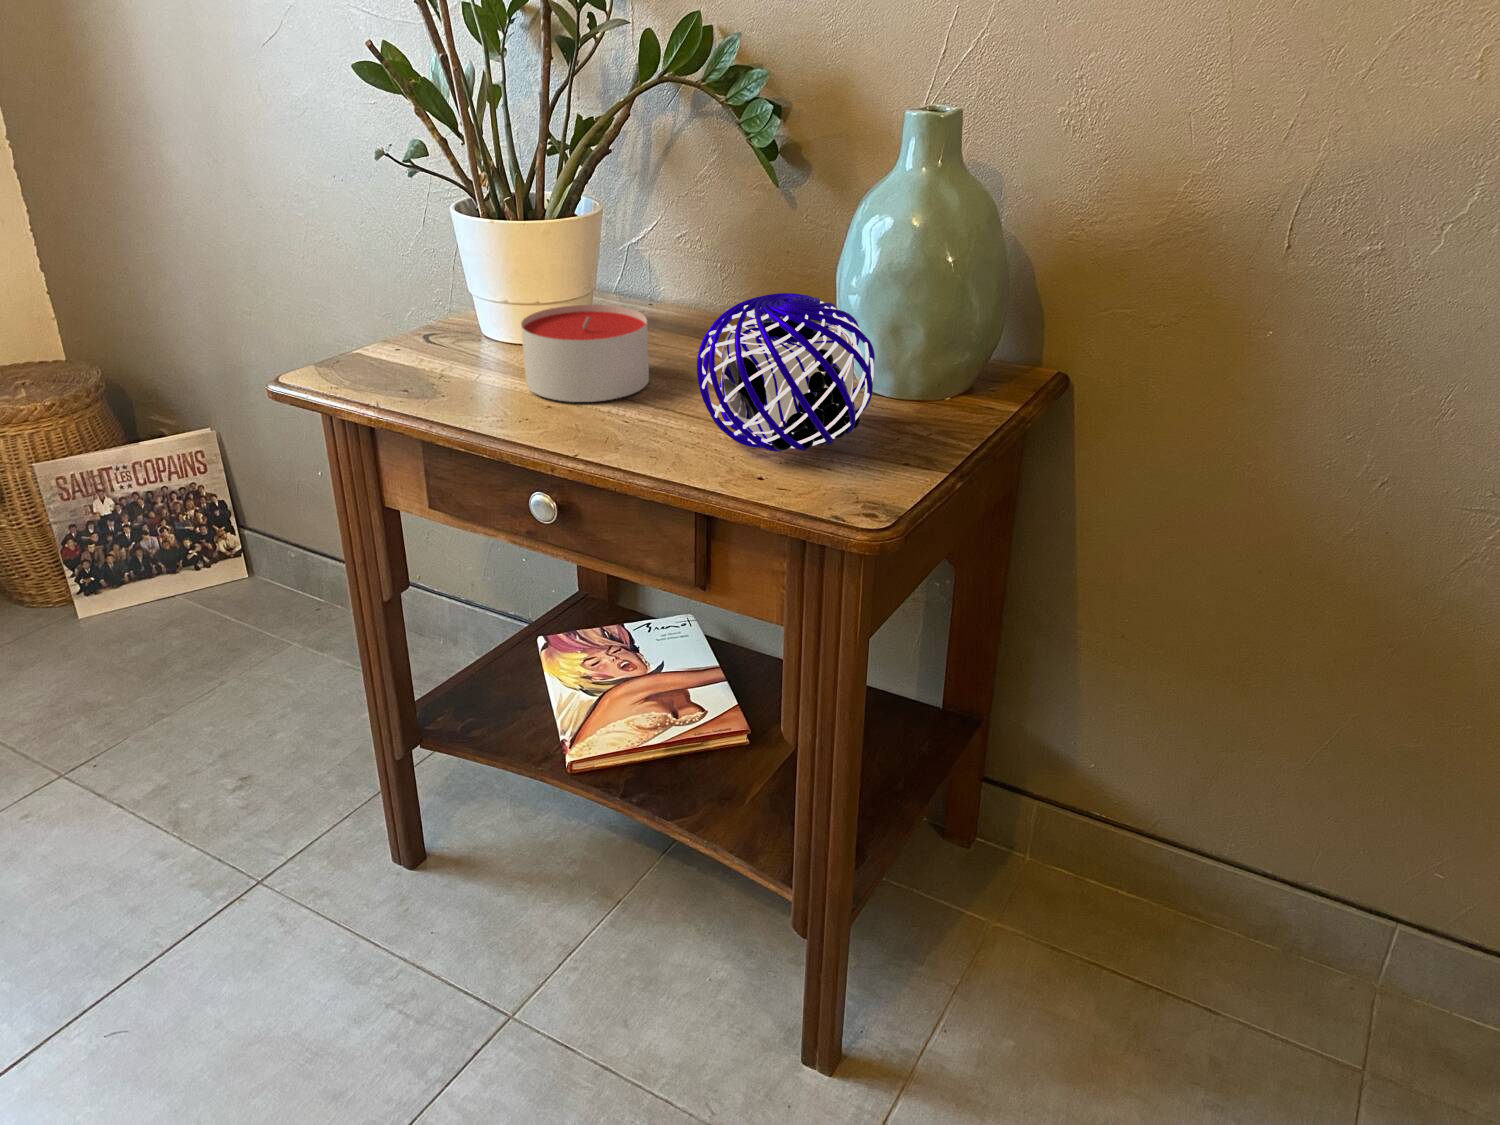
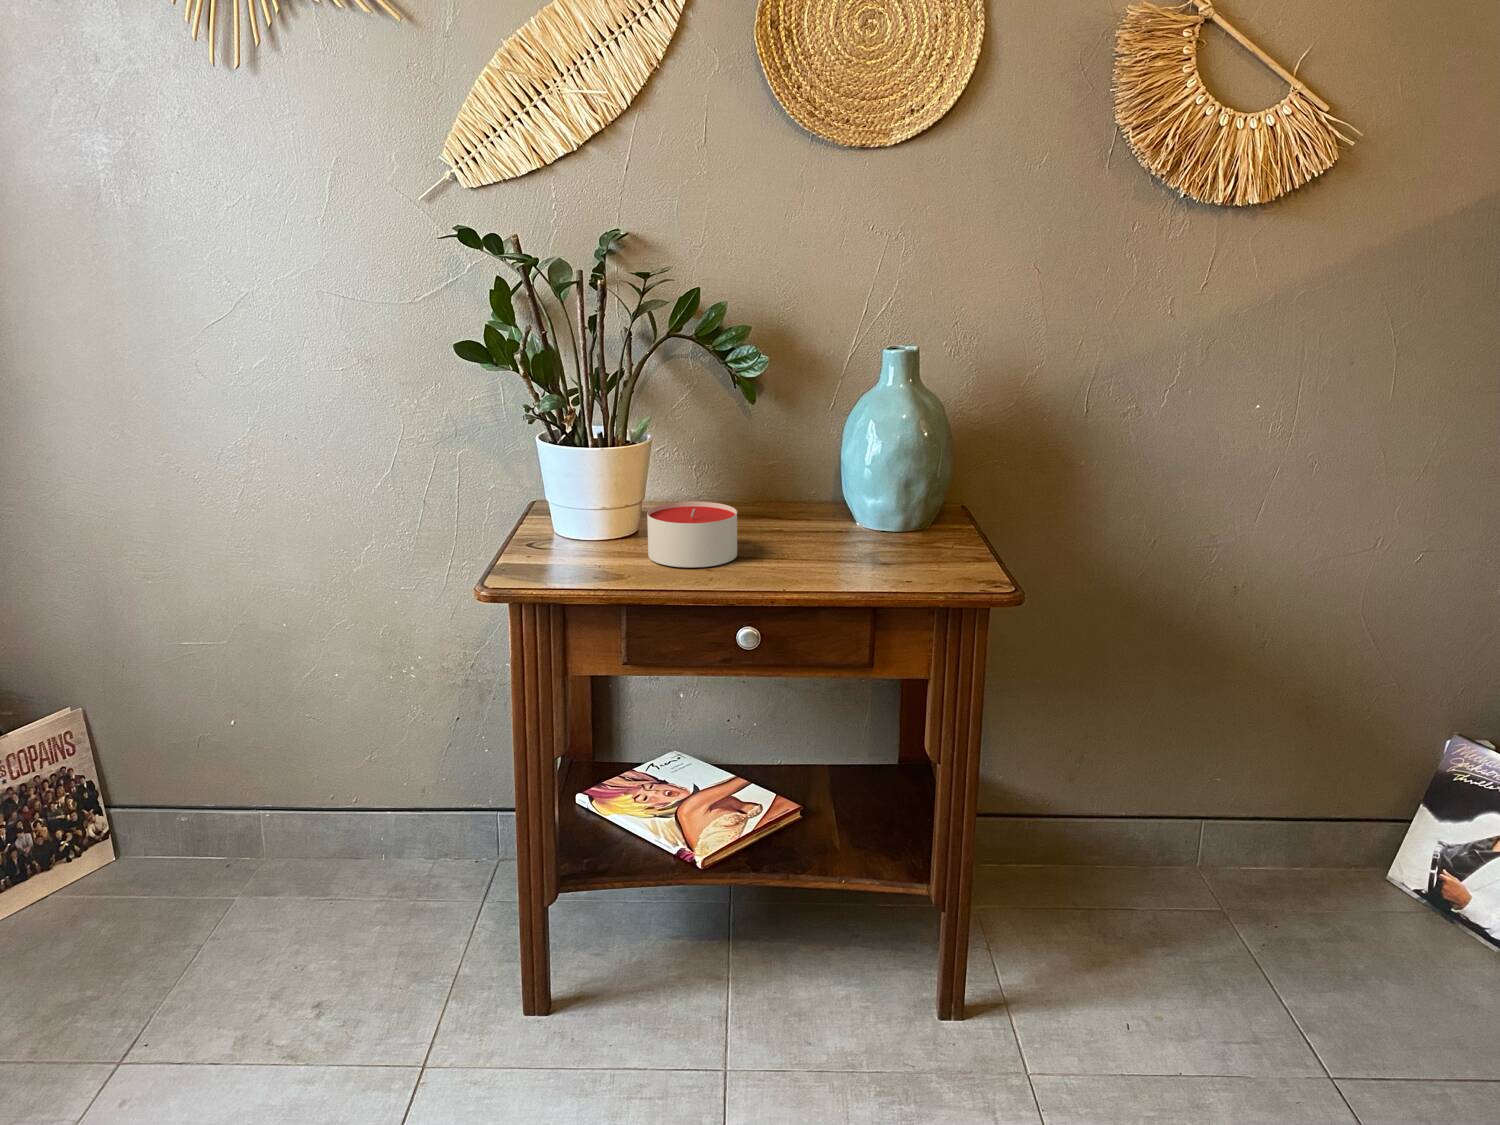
decorative orb: present [697,293,875,452] -> none [814,470,930,569]

